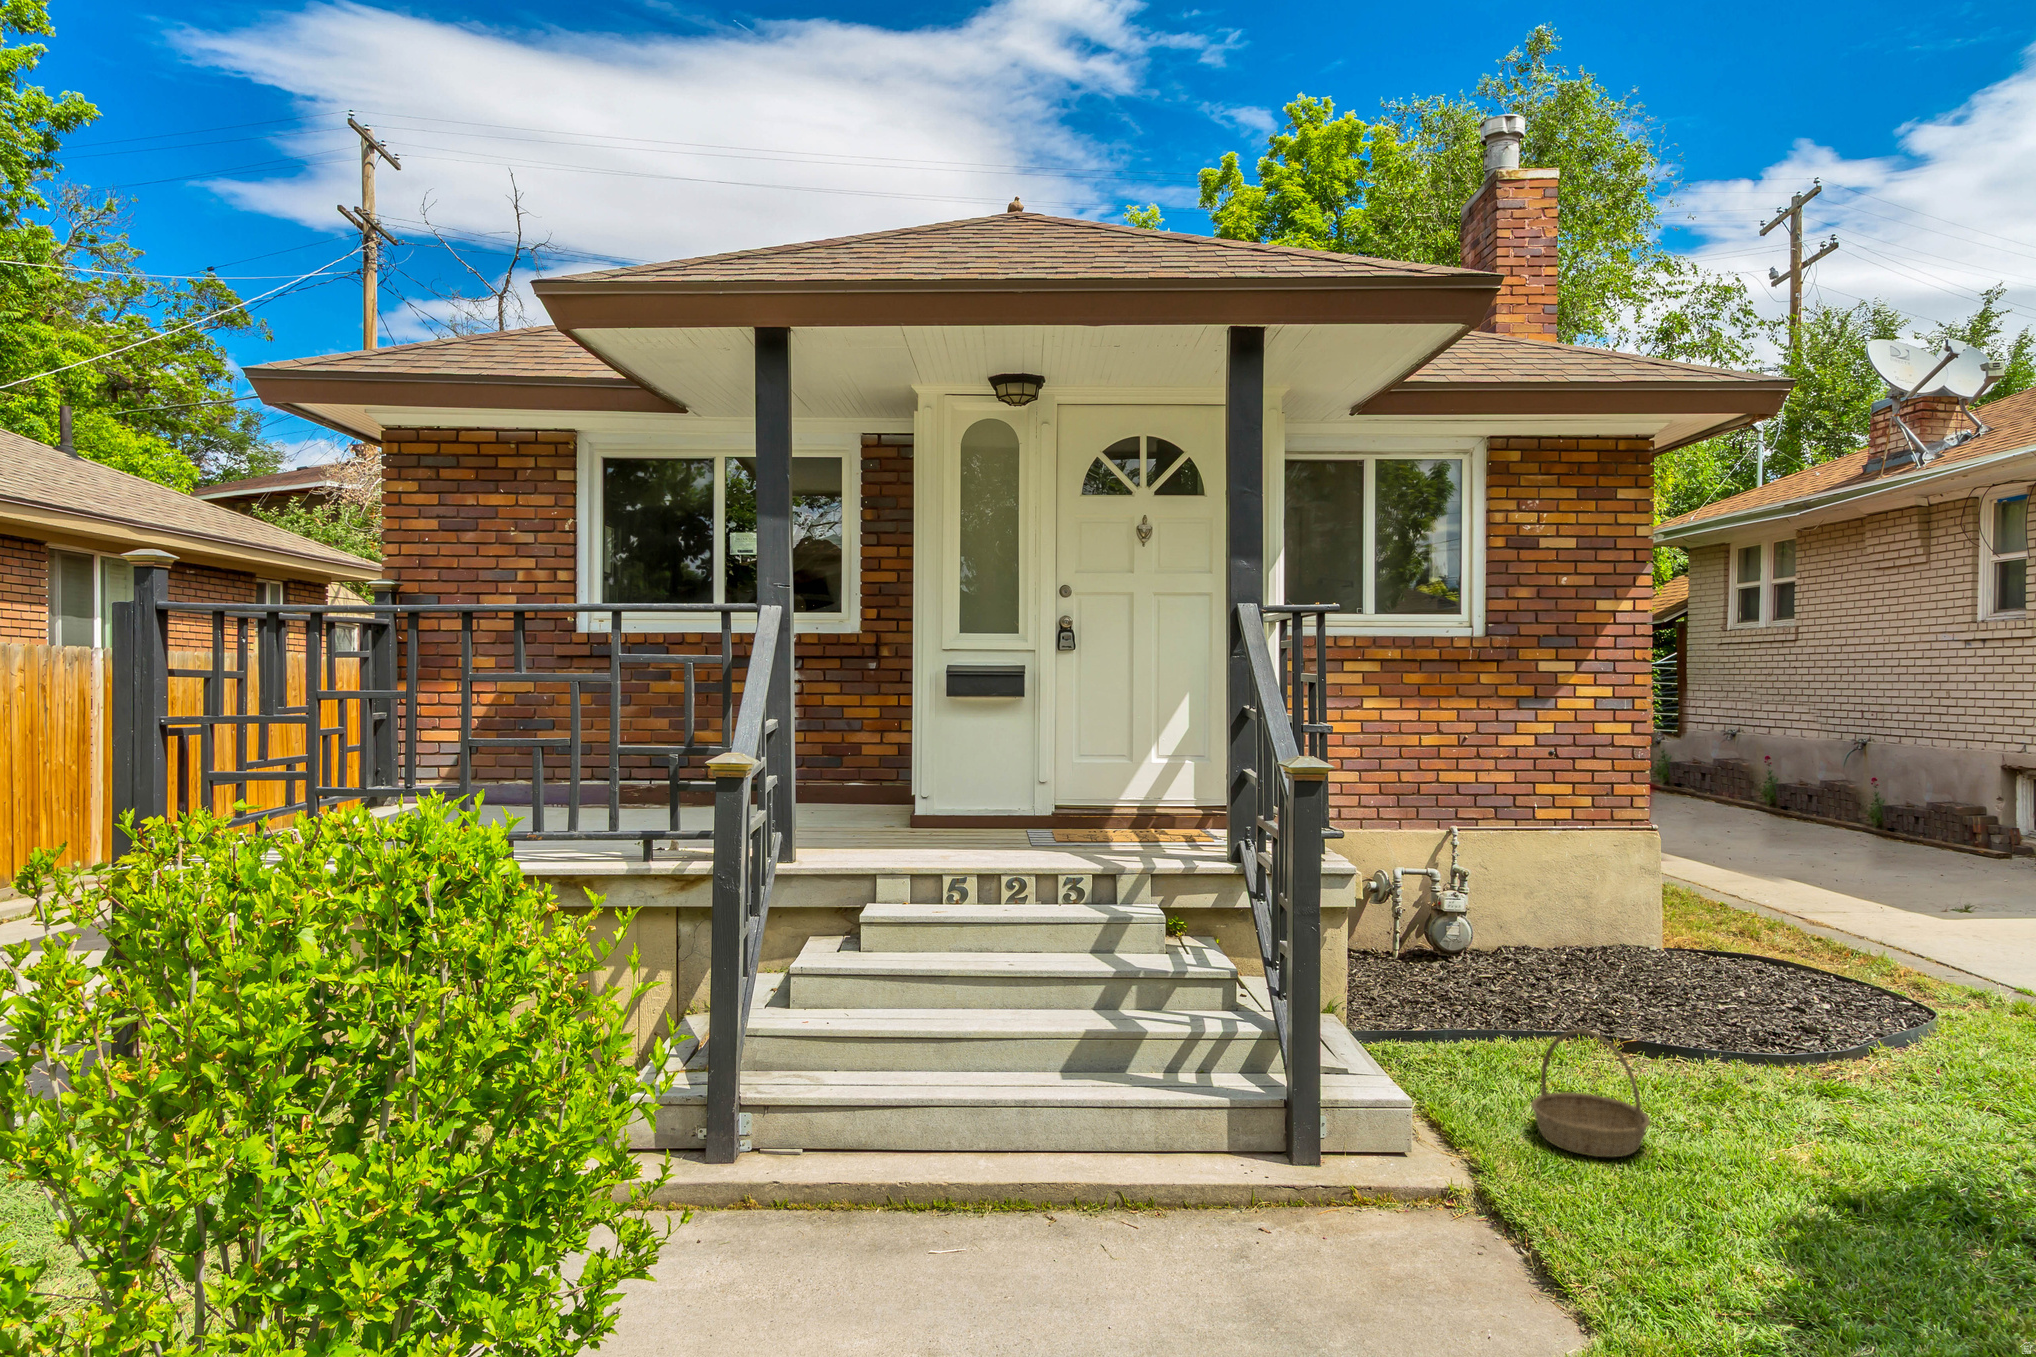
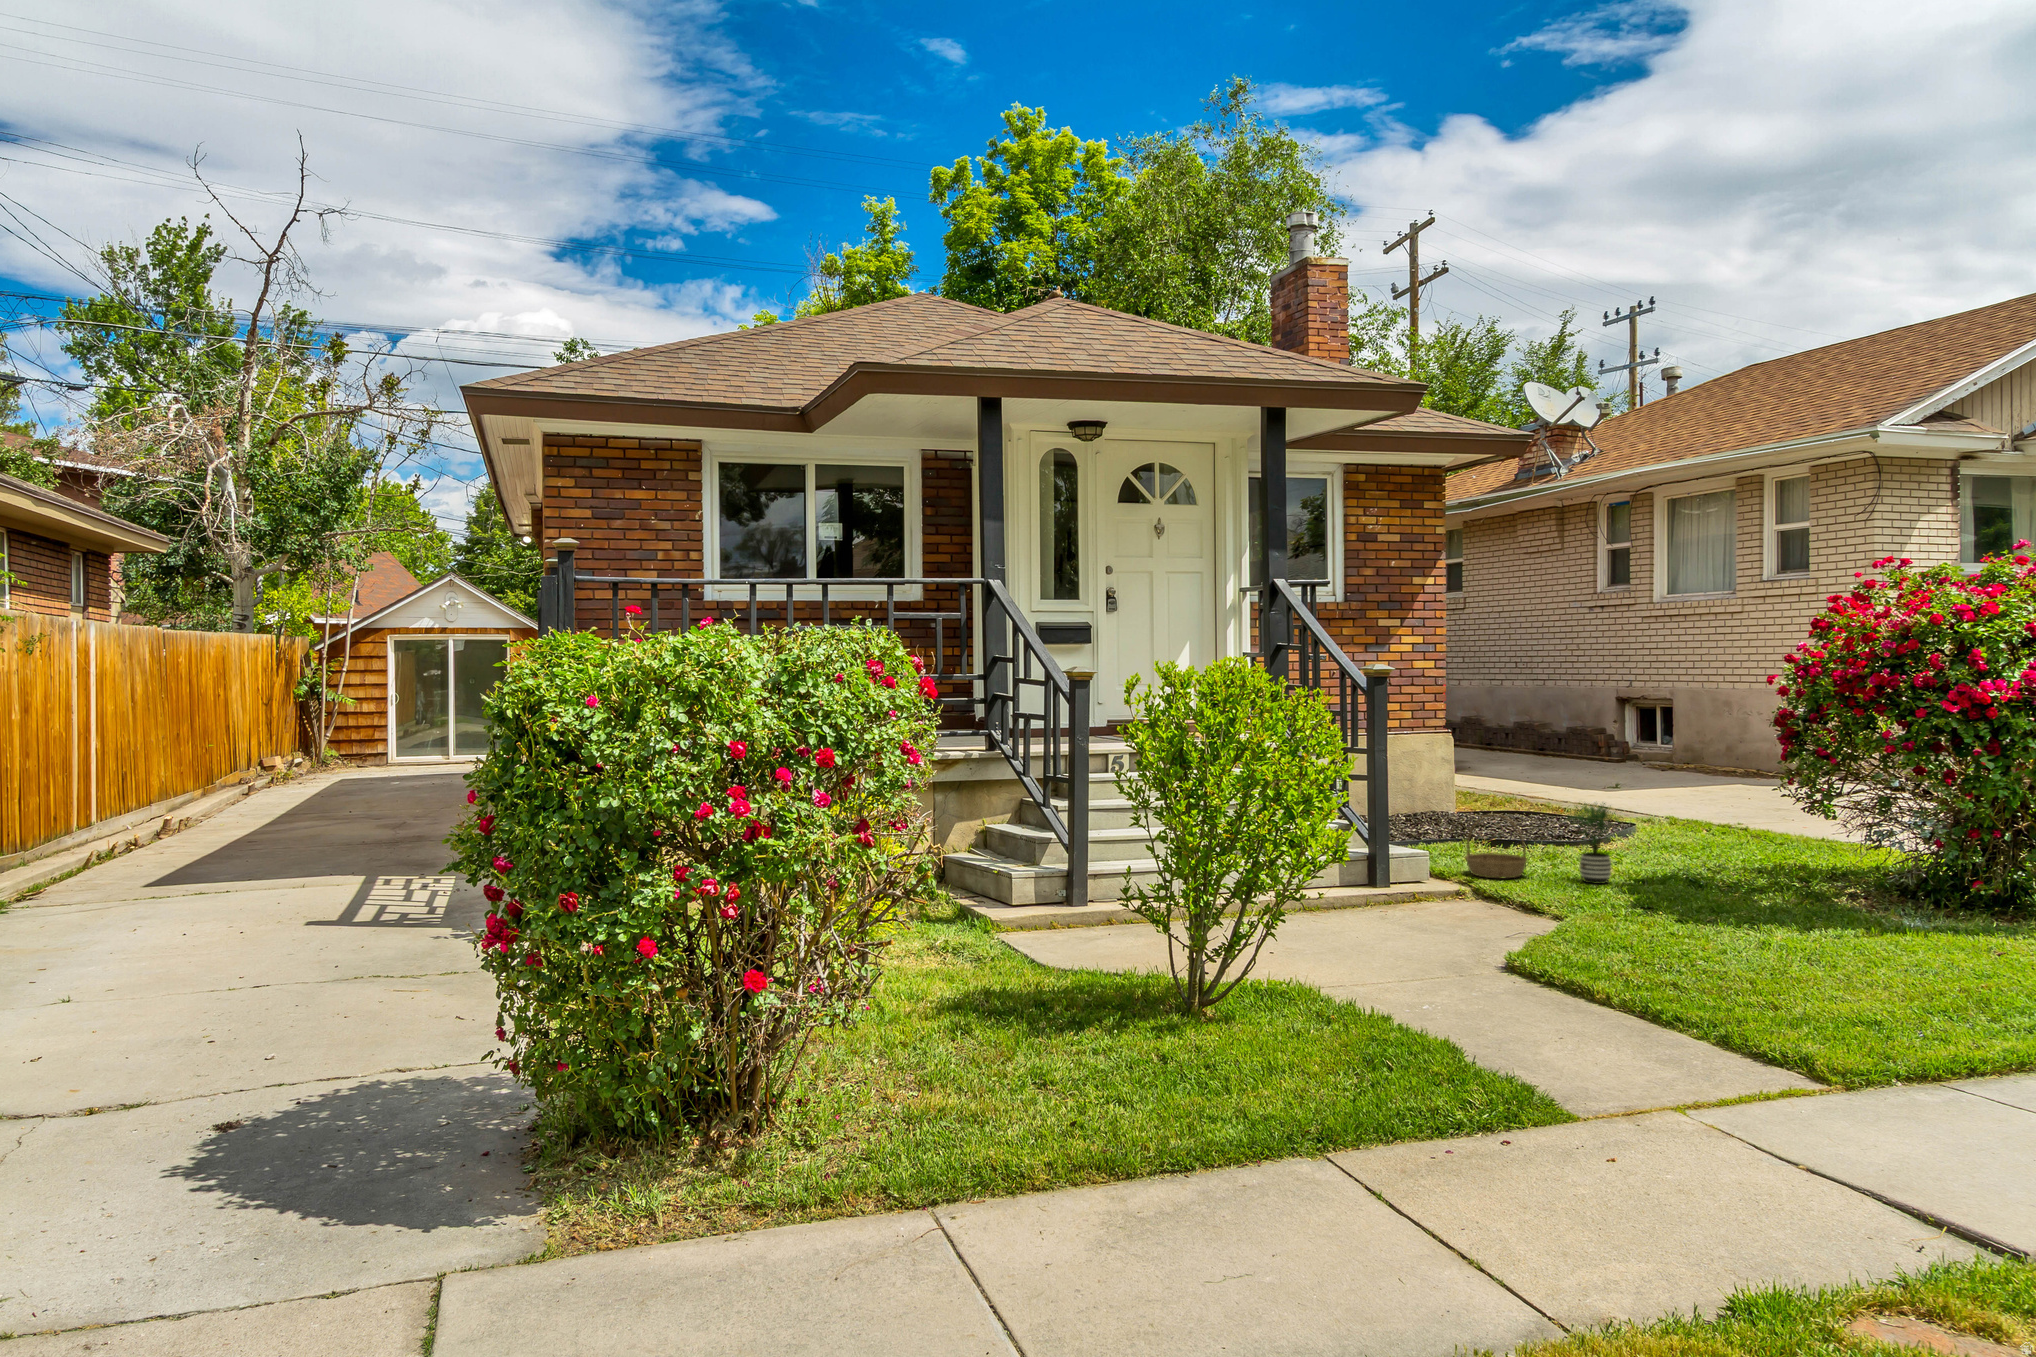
potted plant: none [1712,1031,1846,1201] -> present [1568,803,1620,884]

